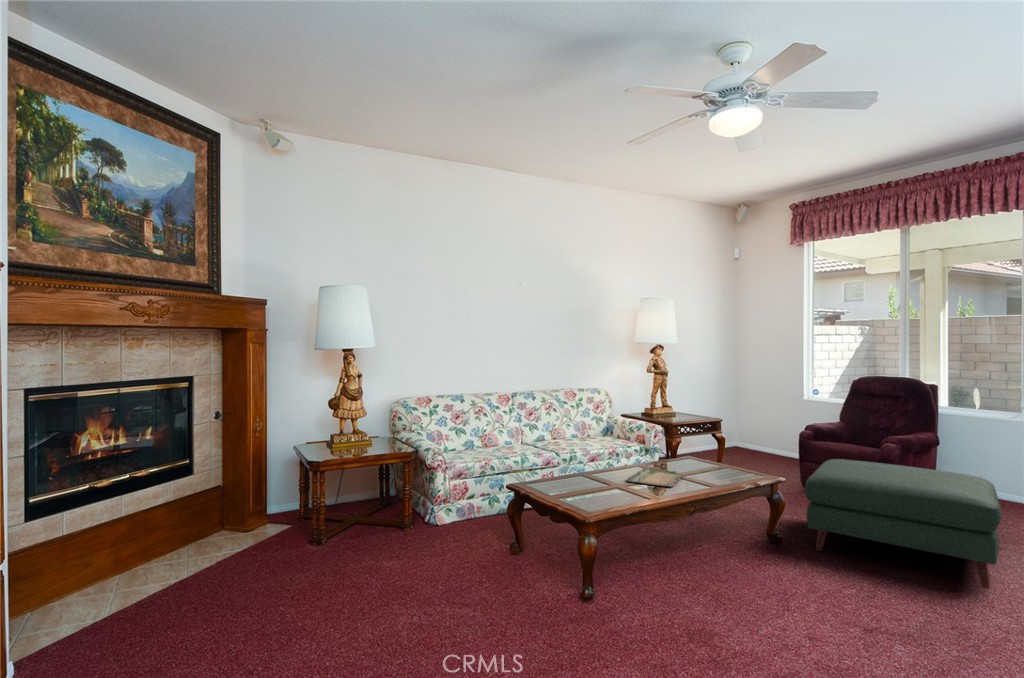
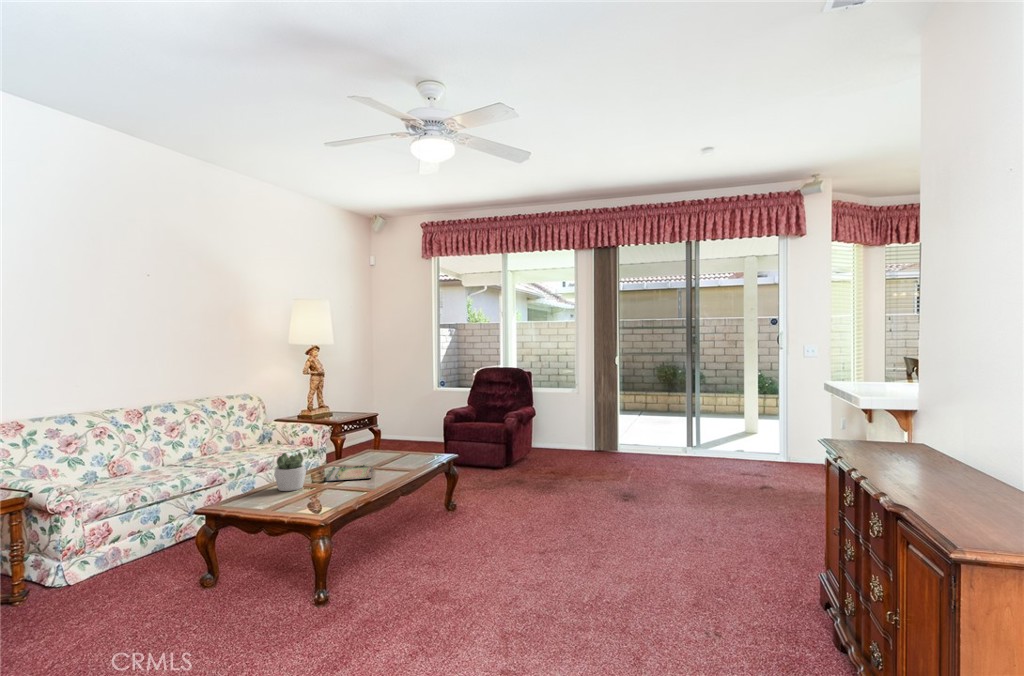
succulent plant: none [579,447,606,485] -> present [274,452,306,491]
ottoman: present [805,459,1002,588] -> none [468,434,587,511]

